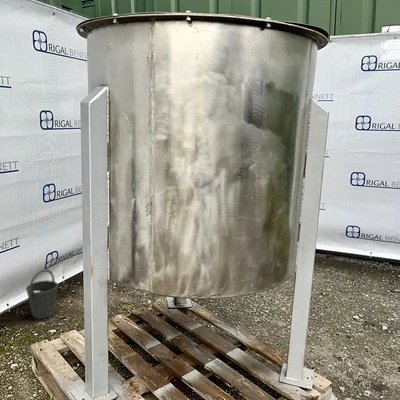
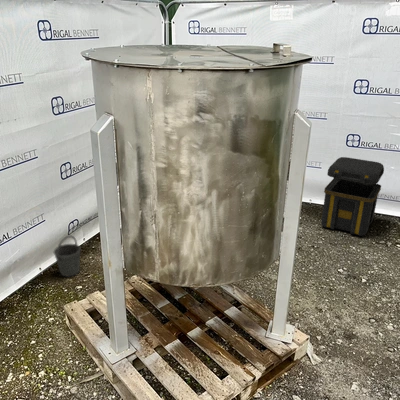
toolbox: none [329,197,393,280] -> present [321,157,384,236]

